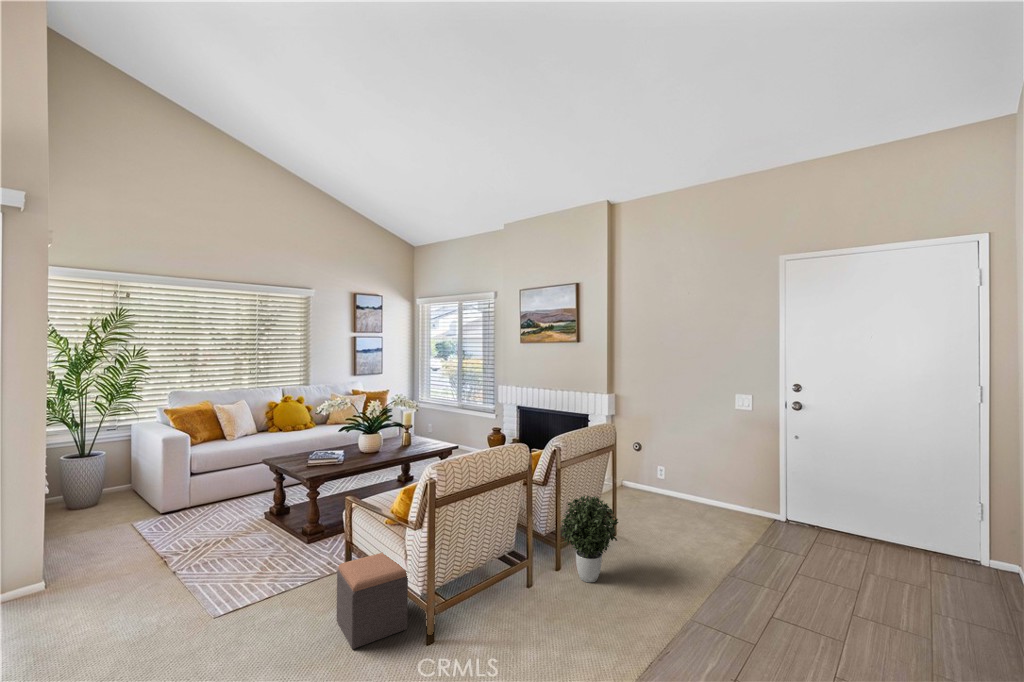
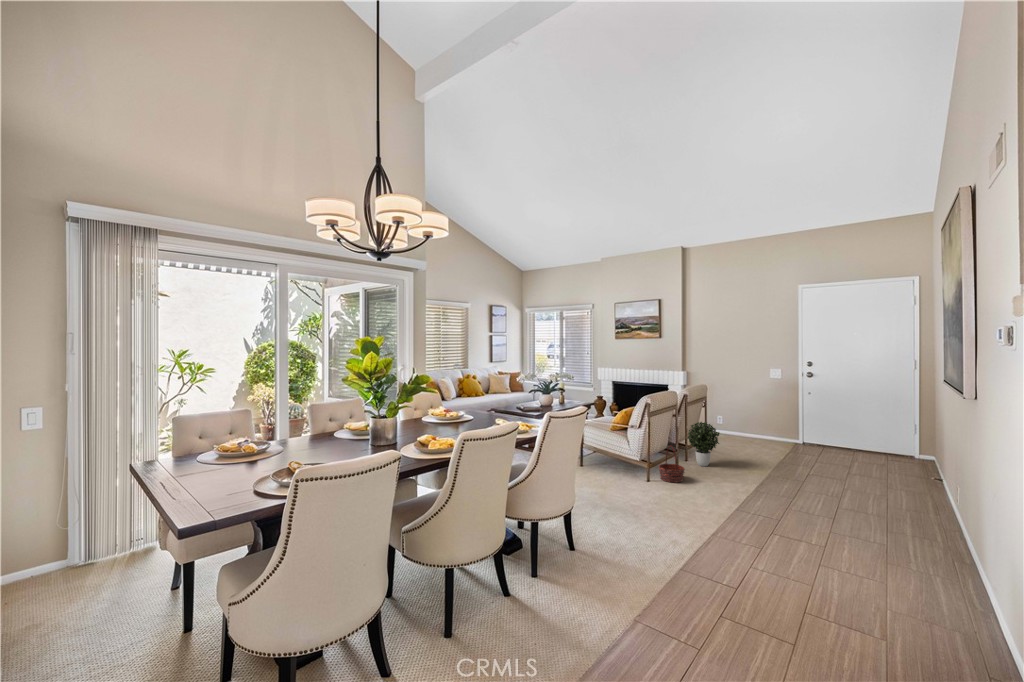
footstool: present [337,552,408,649] -> none [590,447,628,486]
basket: none [474,556,525,638] -> present [659,446,685,483]

